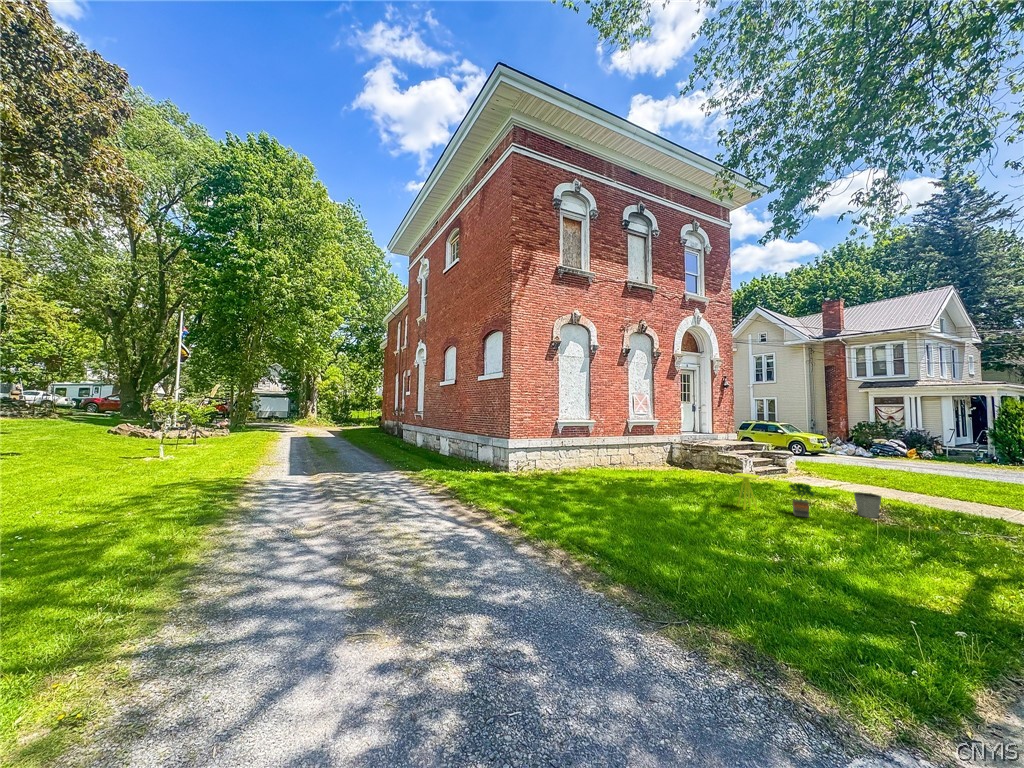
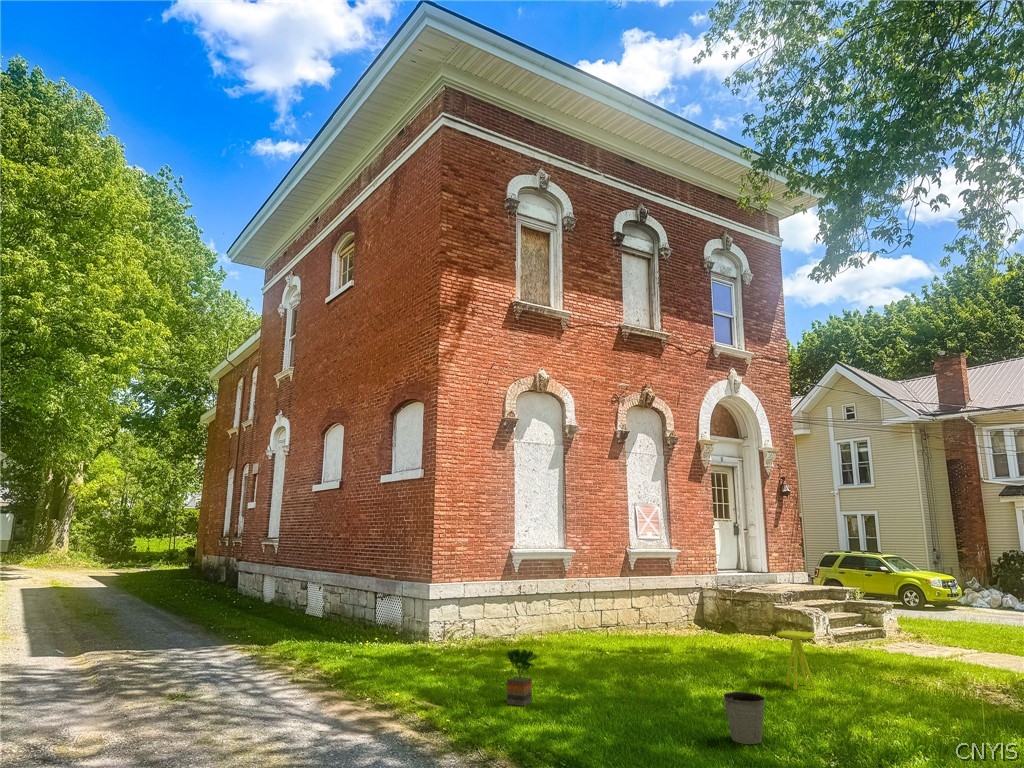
potted tree: present [789,483,815,517] -> present [507,649,537,706]
bucket: present [854,492,881,518] -> present [724,692,765,744]

